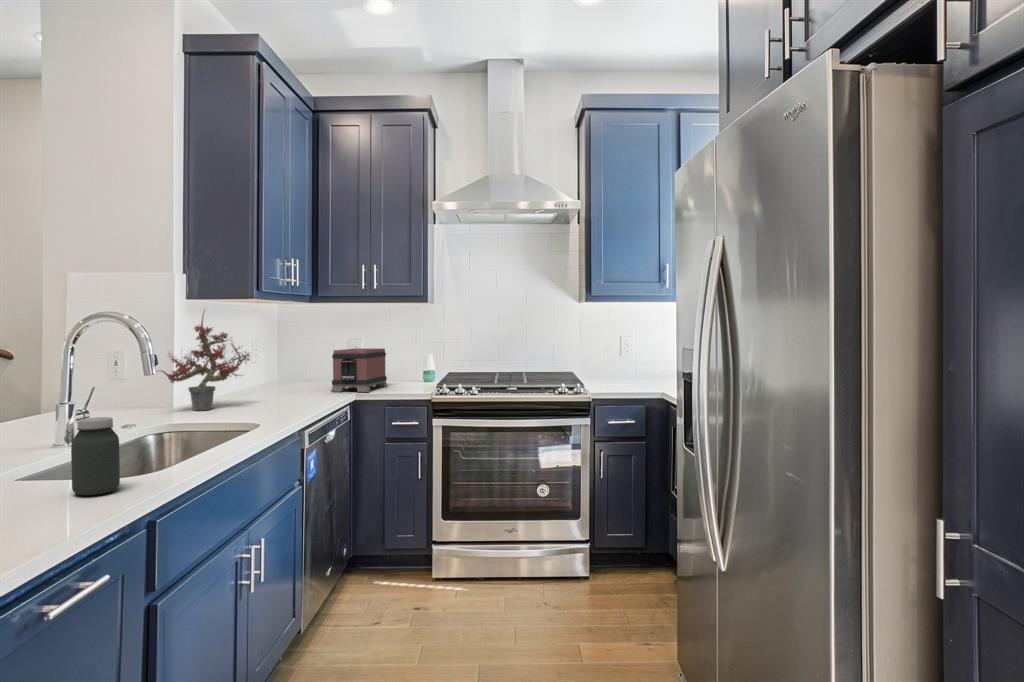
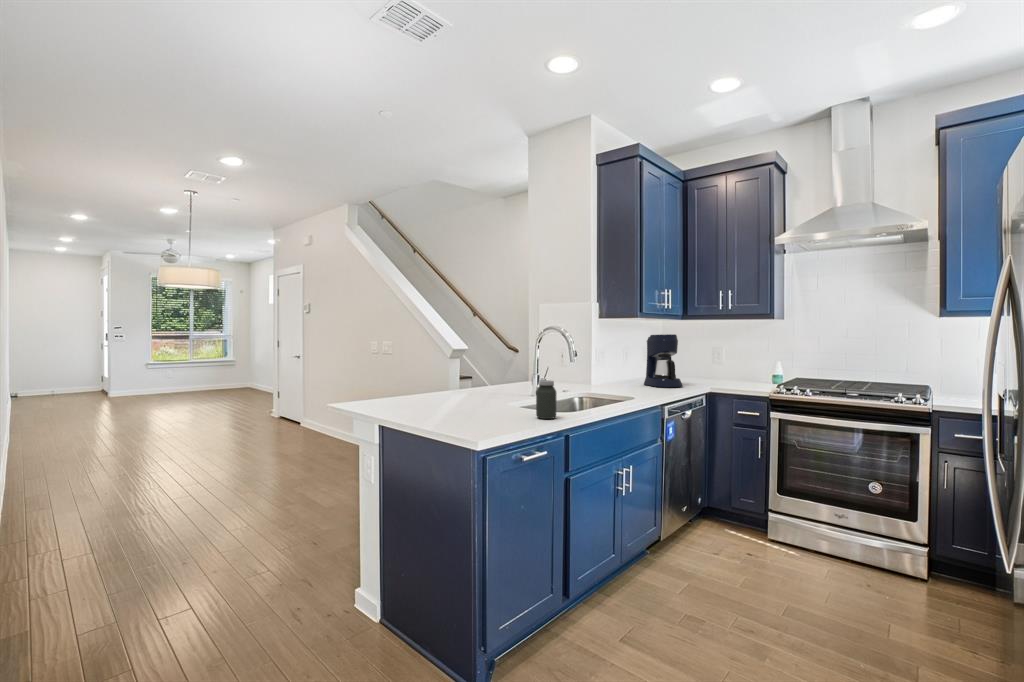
potted plant: present [159,310,250,410] -> none [579,325,635,389]
coffee maker: none [264,324,322,400] -> present [644,334,683,387]
toaster: present [331,348,388,392] -> none [691,354,738,386]

